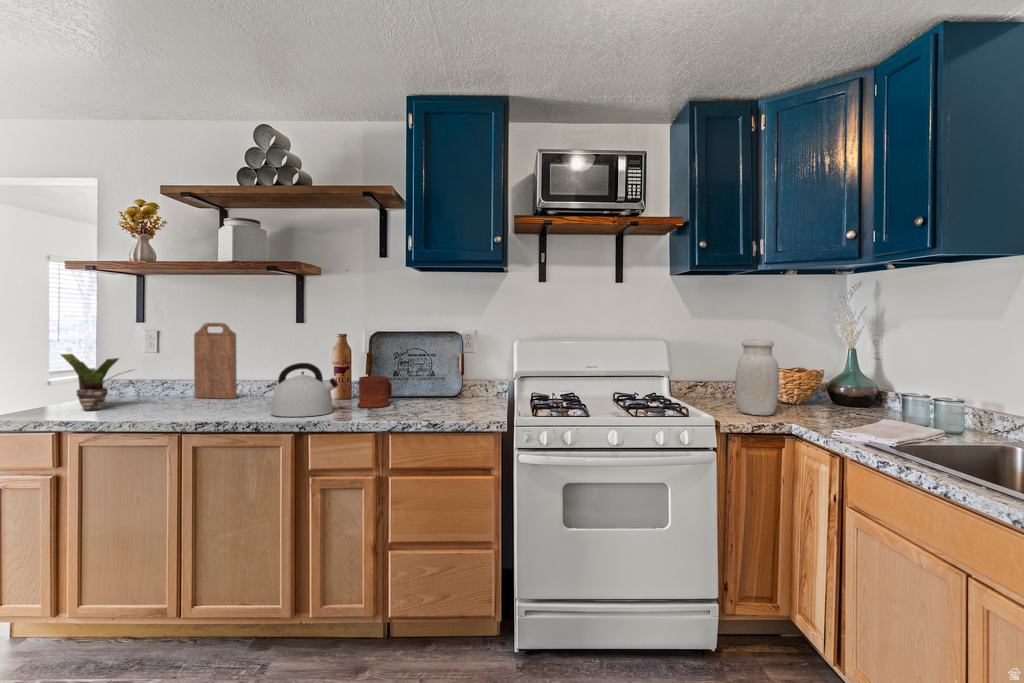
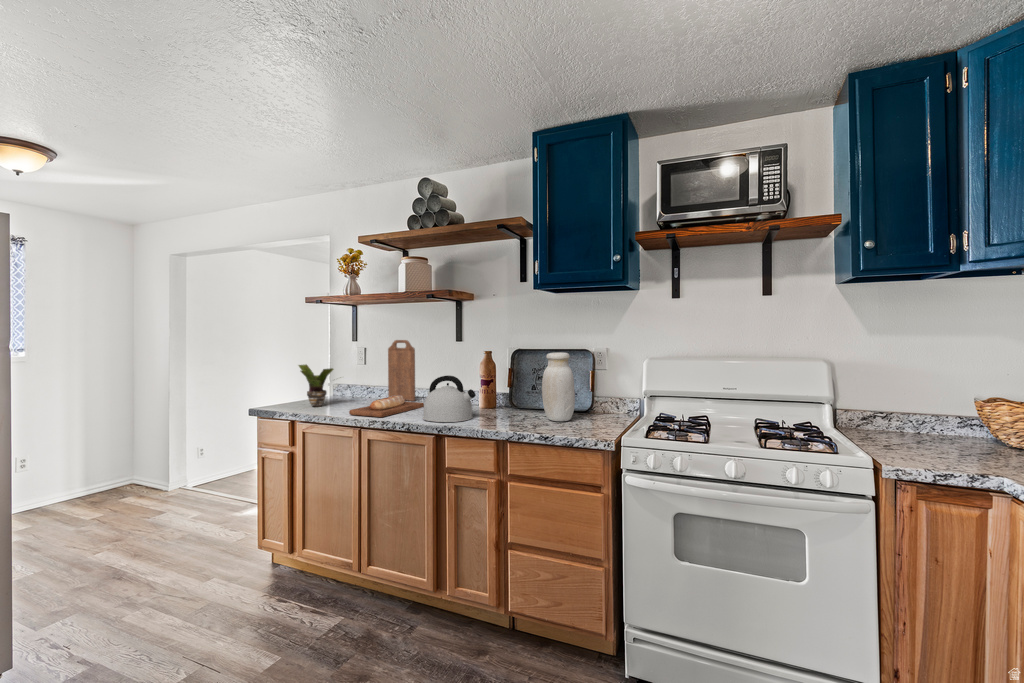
jar: present [735,339,779,415] -> present [542,352,575,421]
mug: present [358,376,392,408] -> none [496,387,528,416]
bread loaf: none [160,391,256,416] -> present [349,396,424,417]

